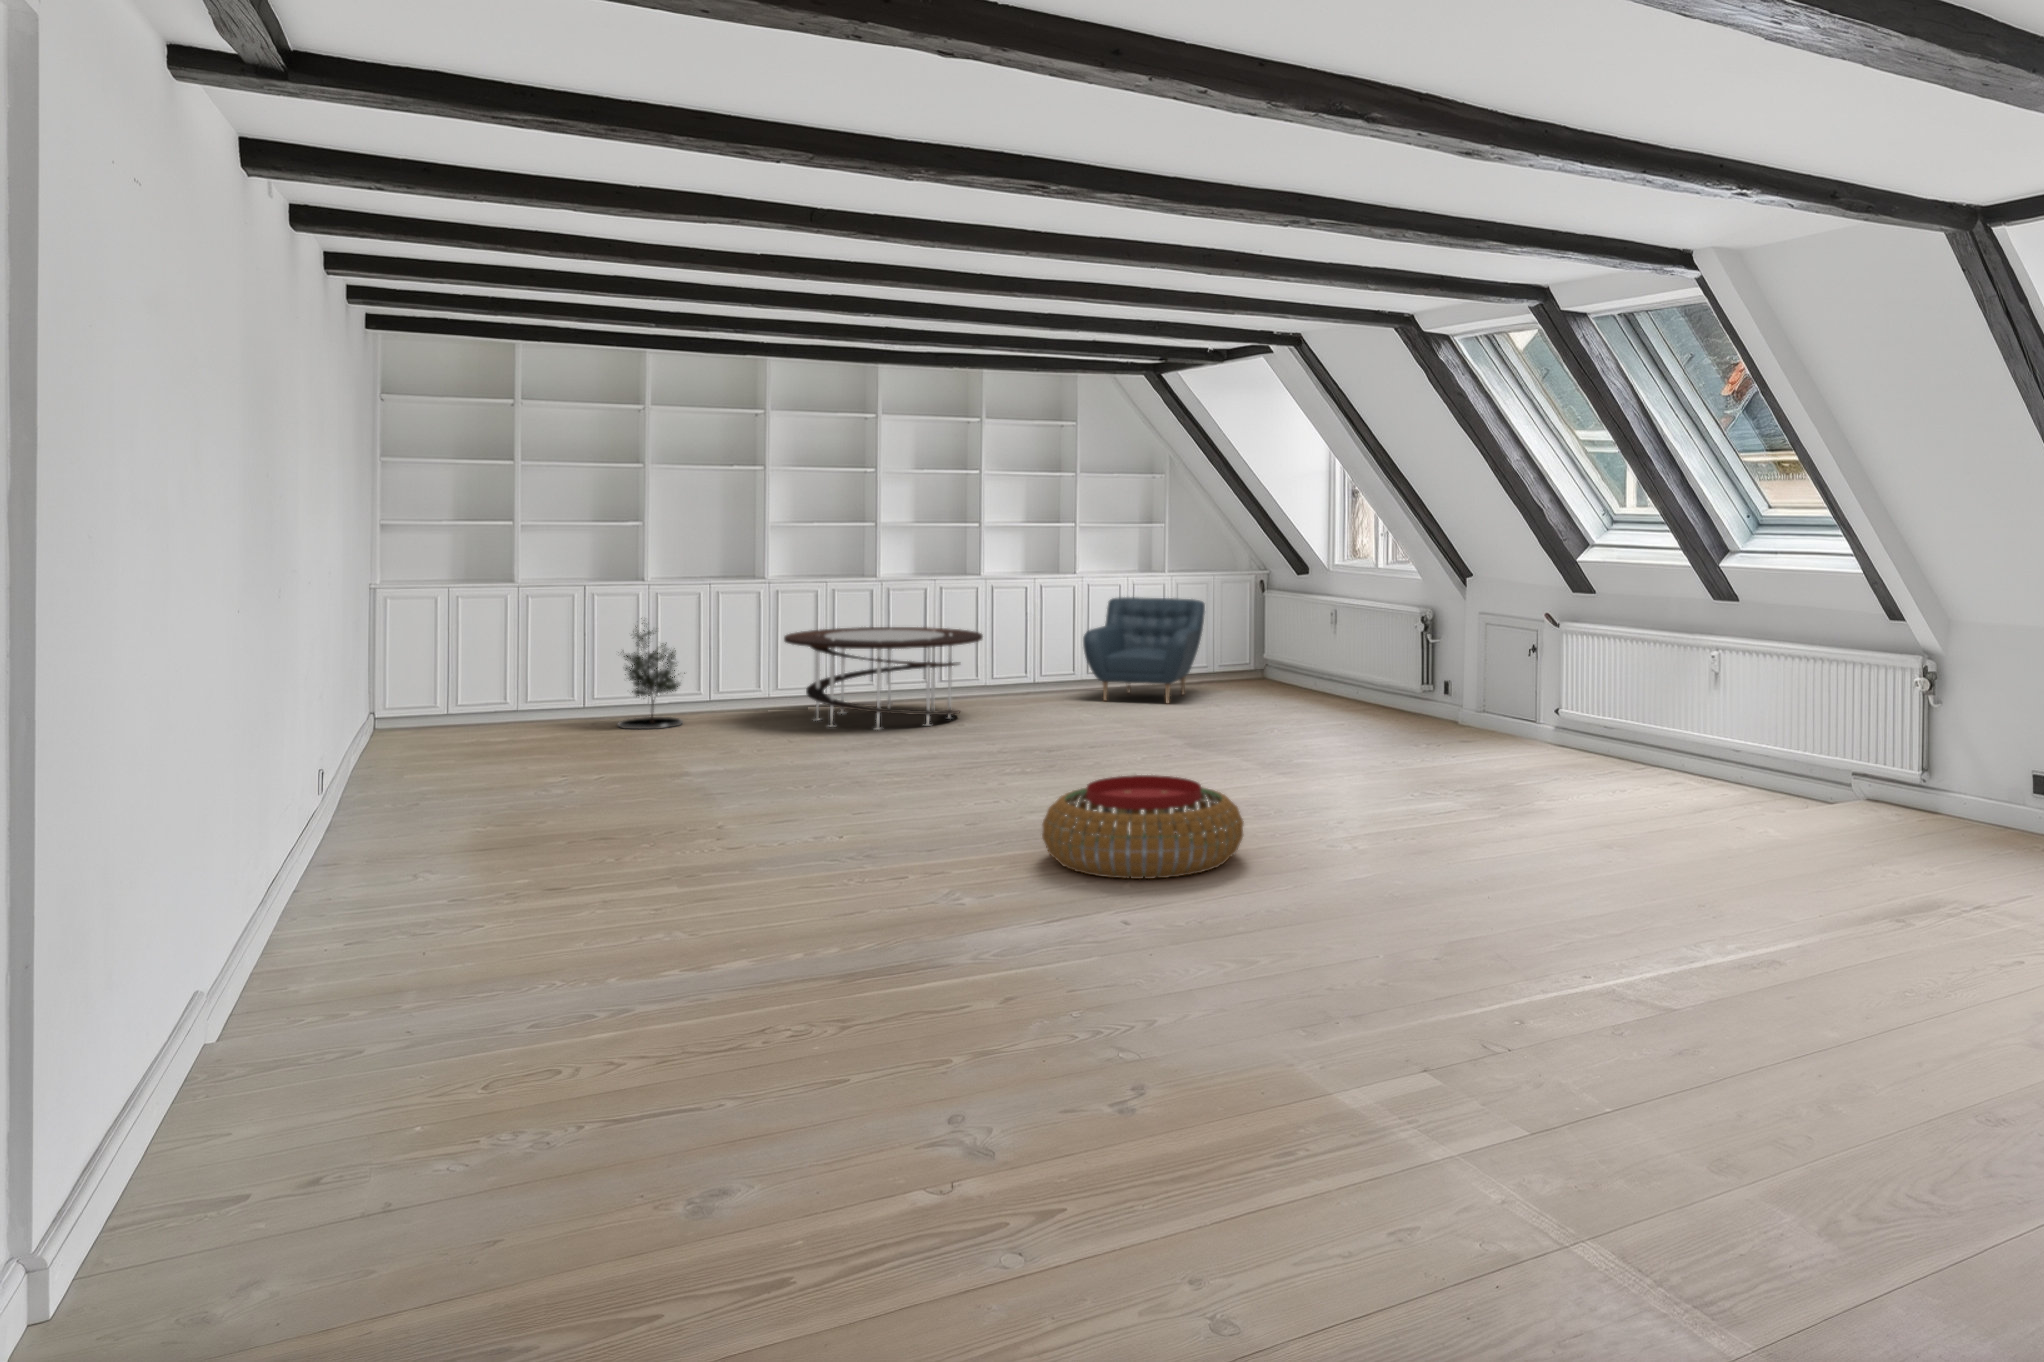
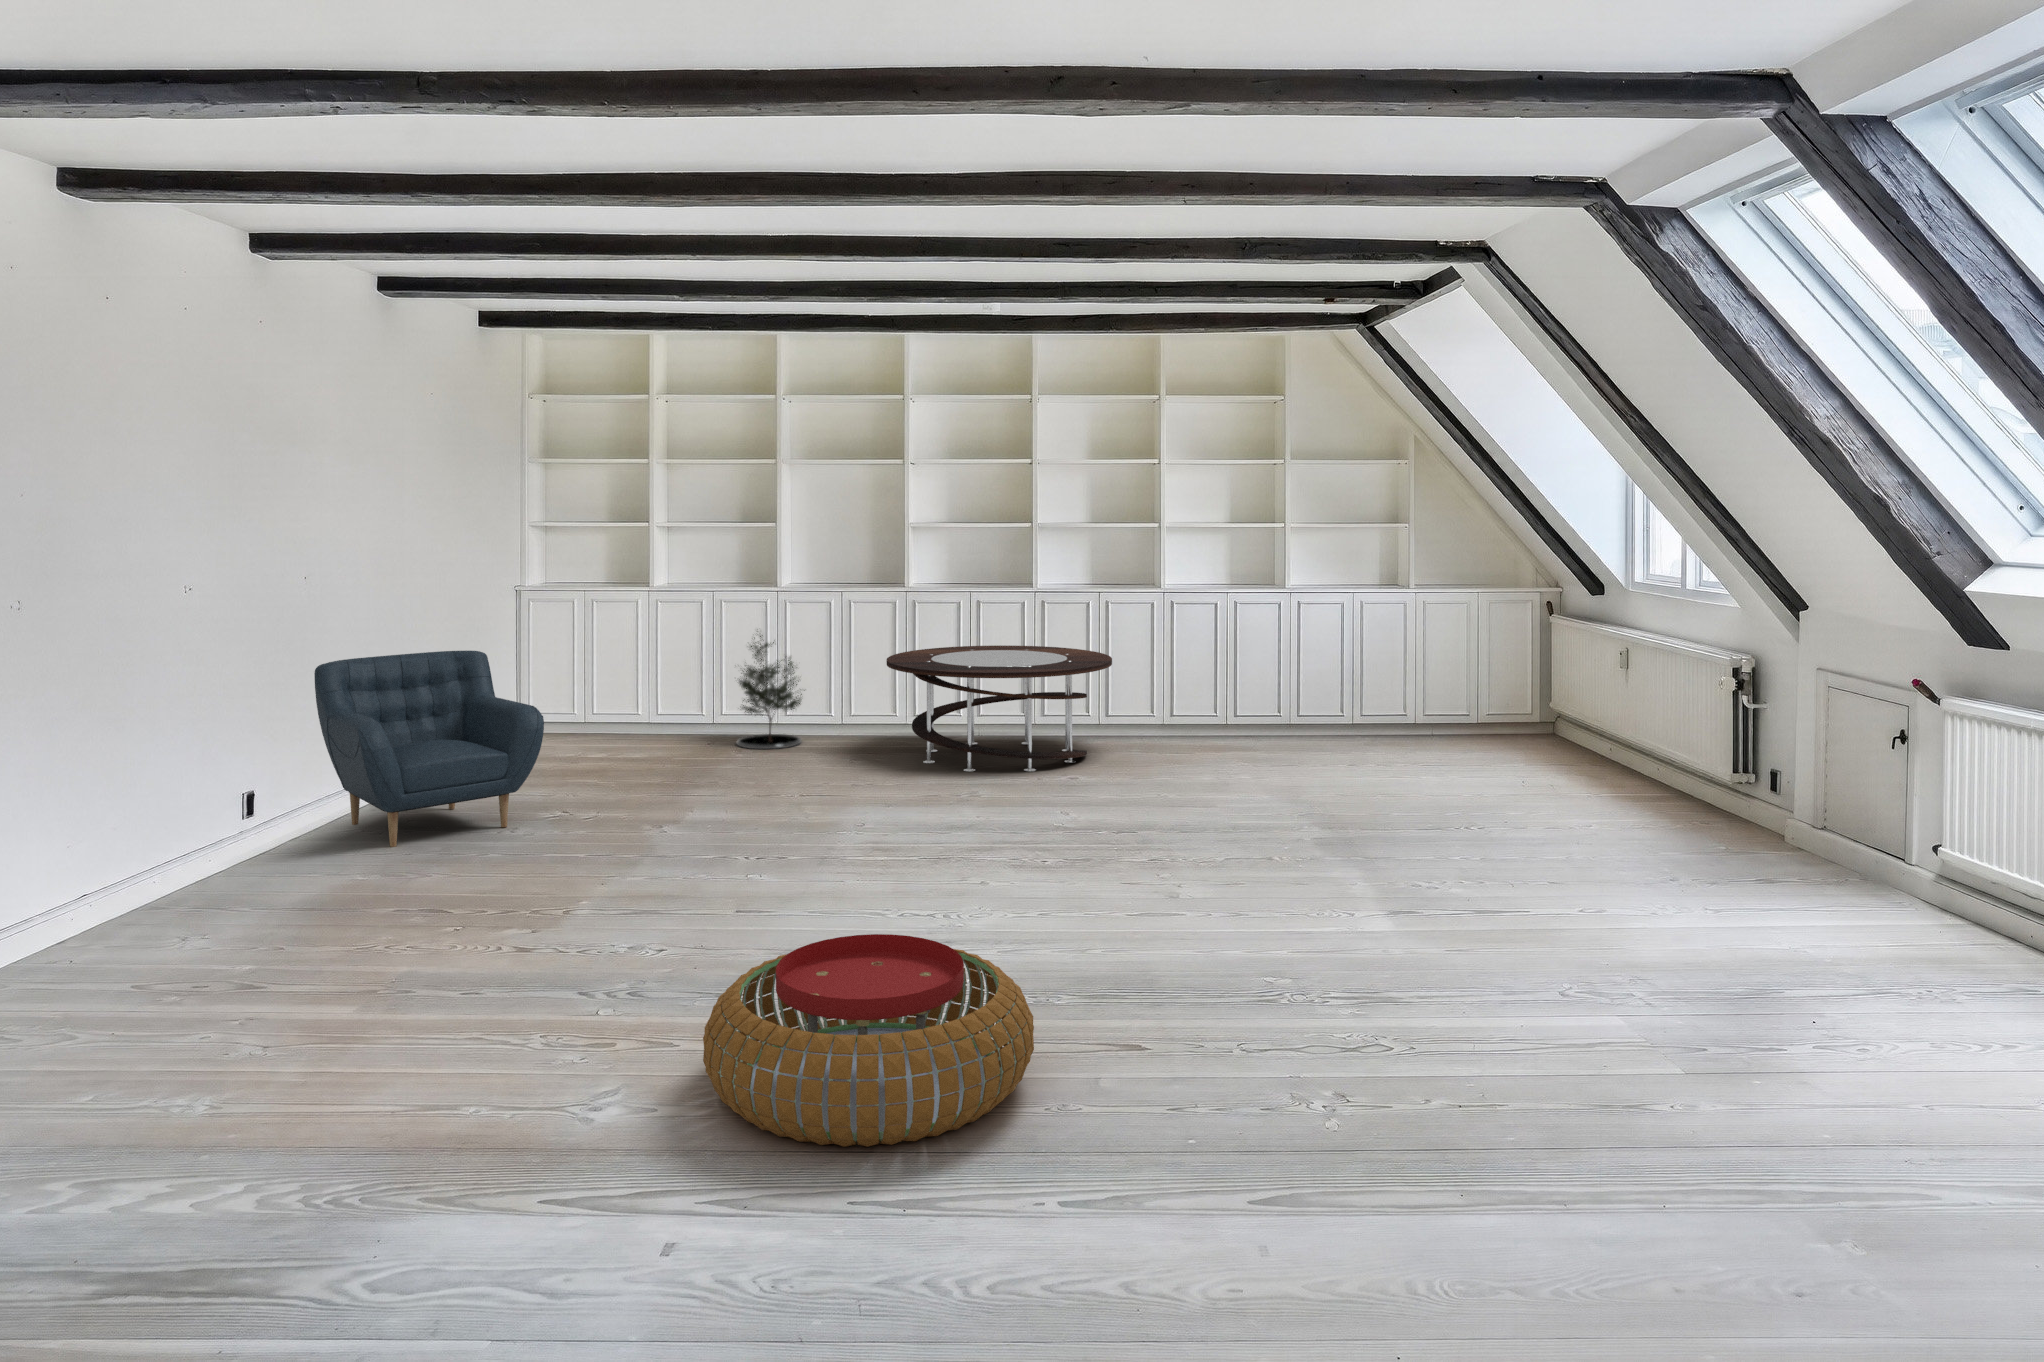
armchair: present [1083,597,1205,703] -> present [314,651,544,847]

